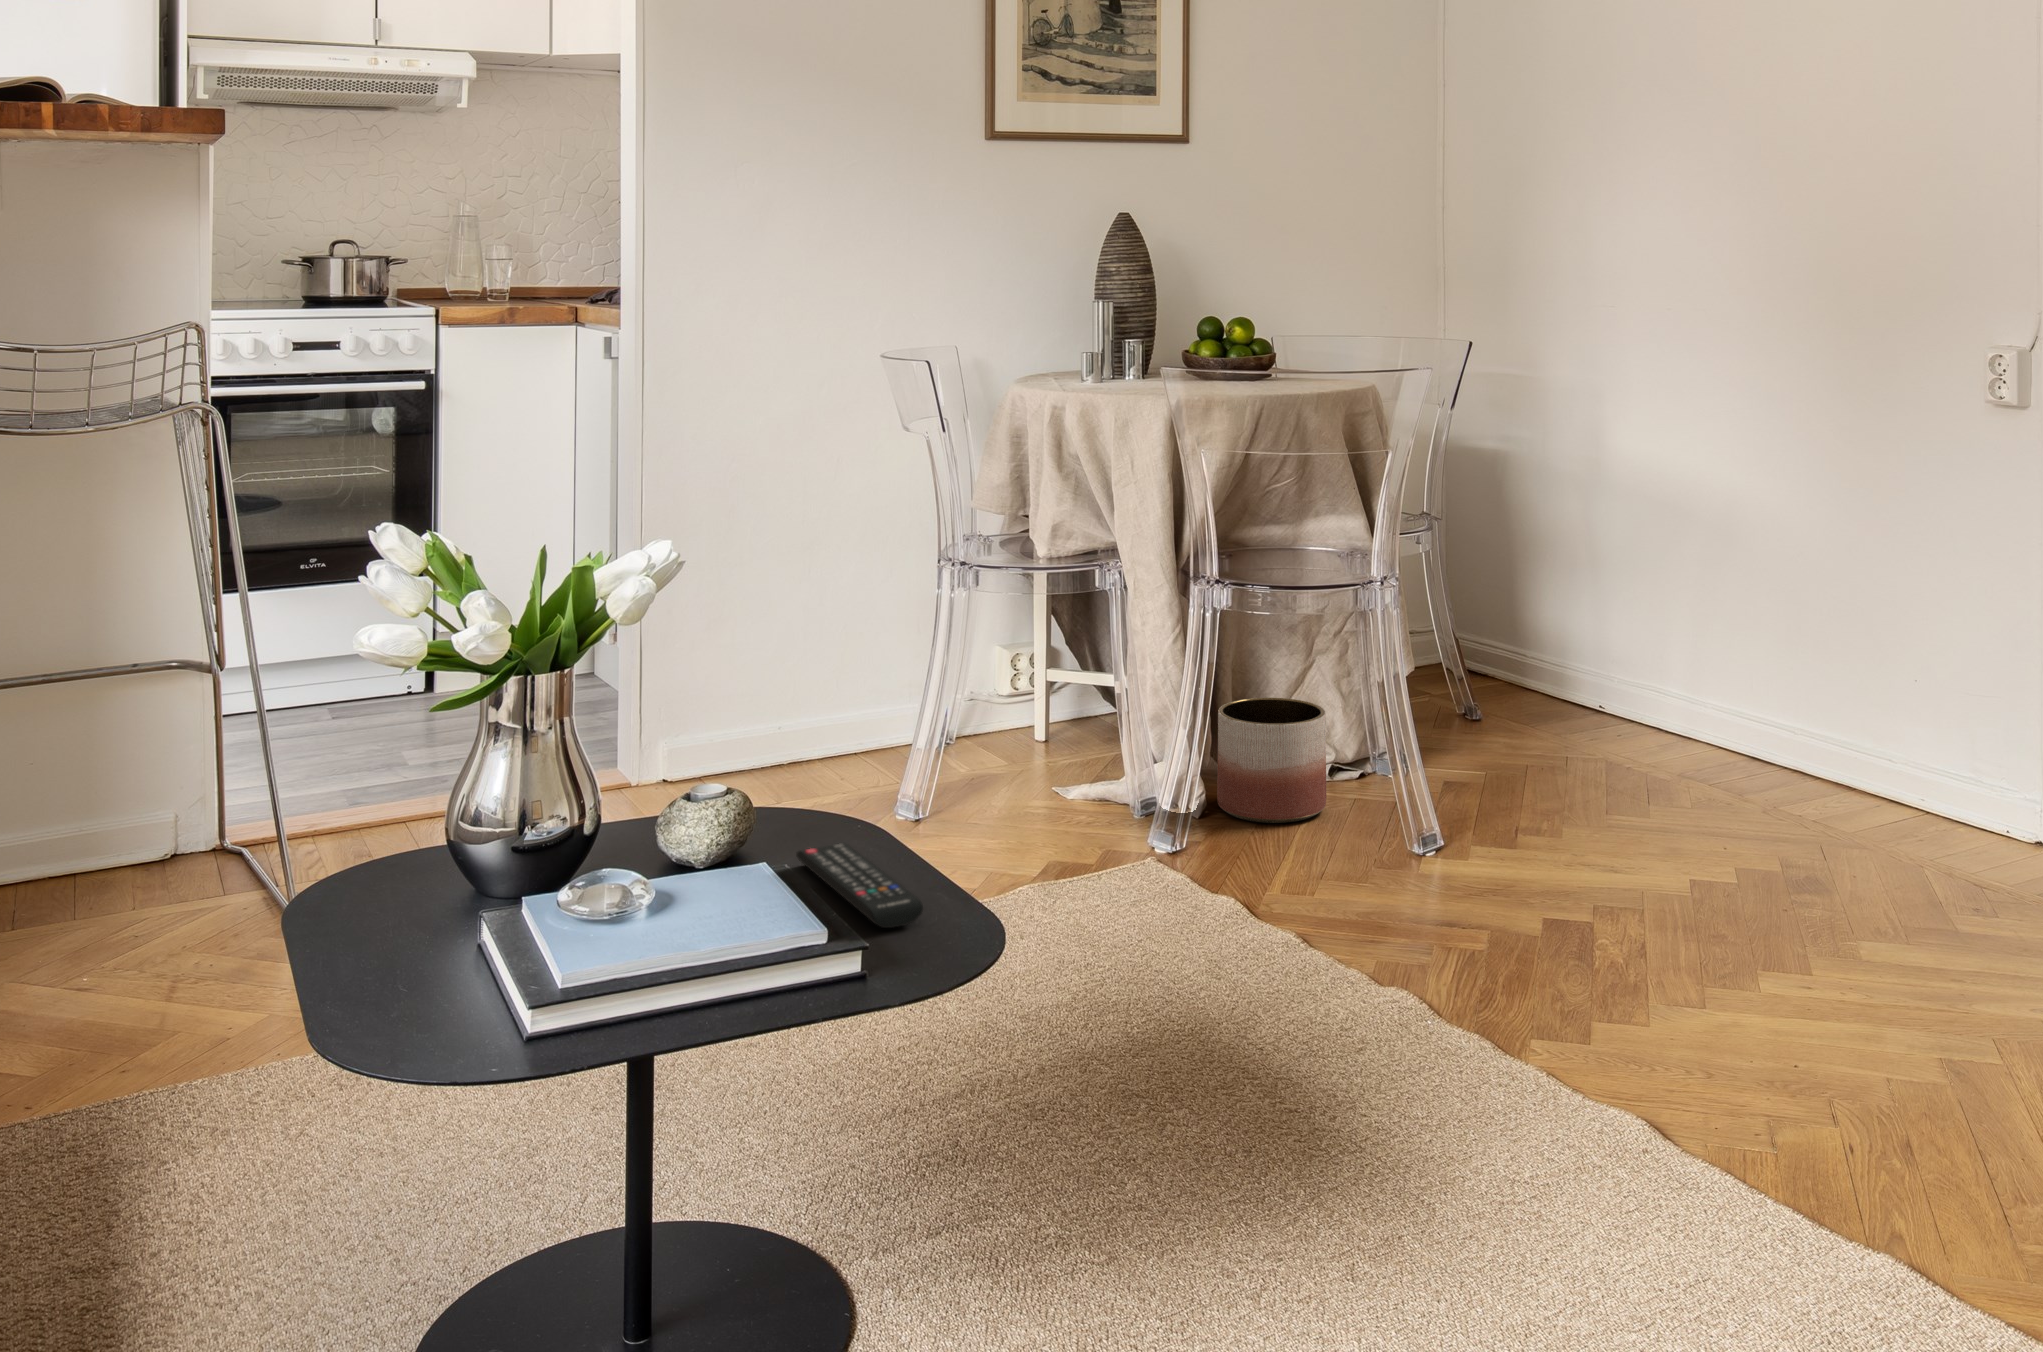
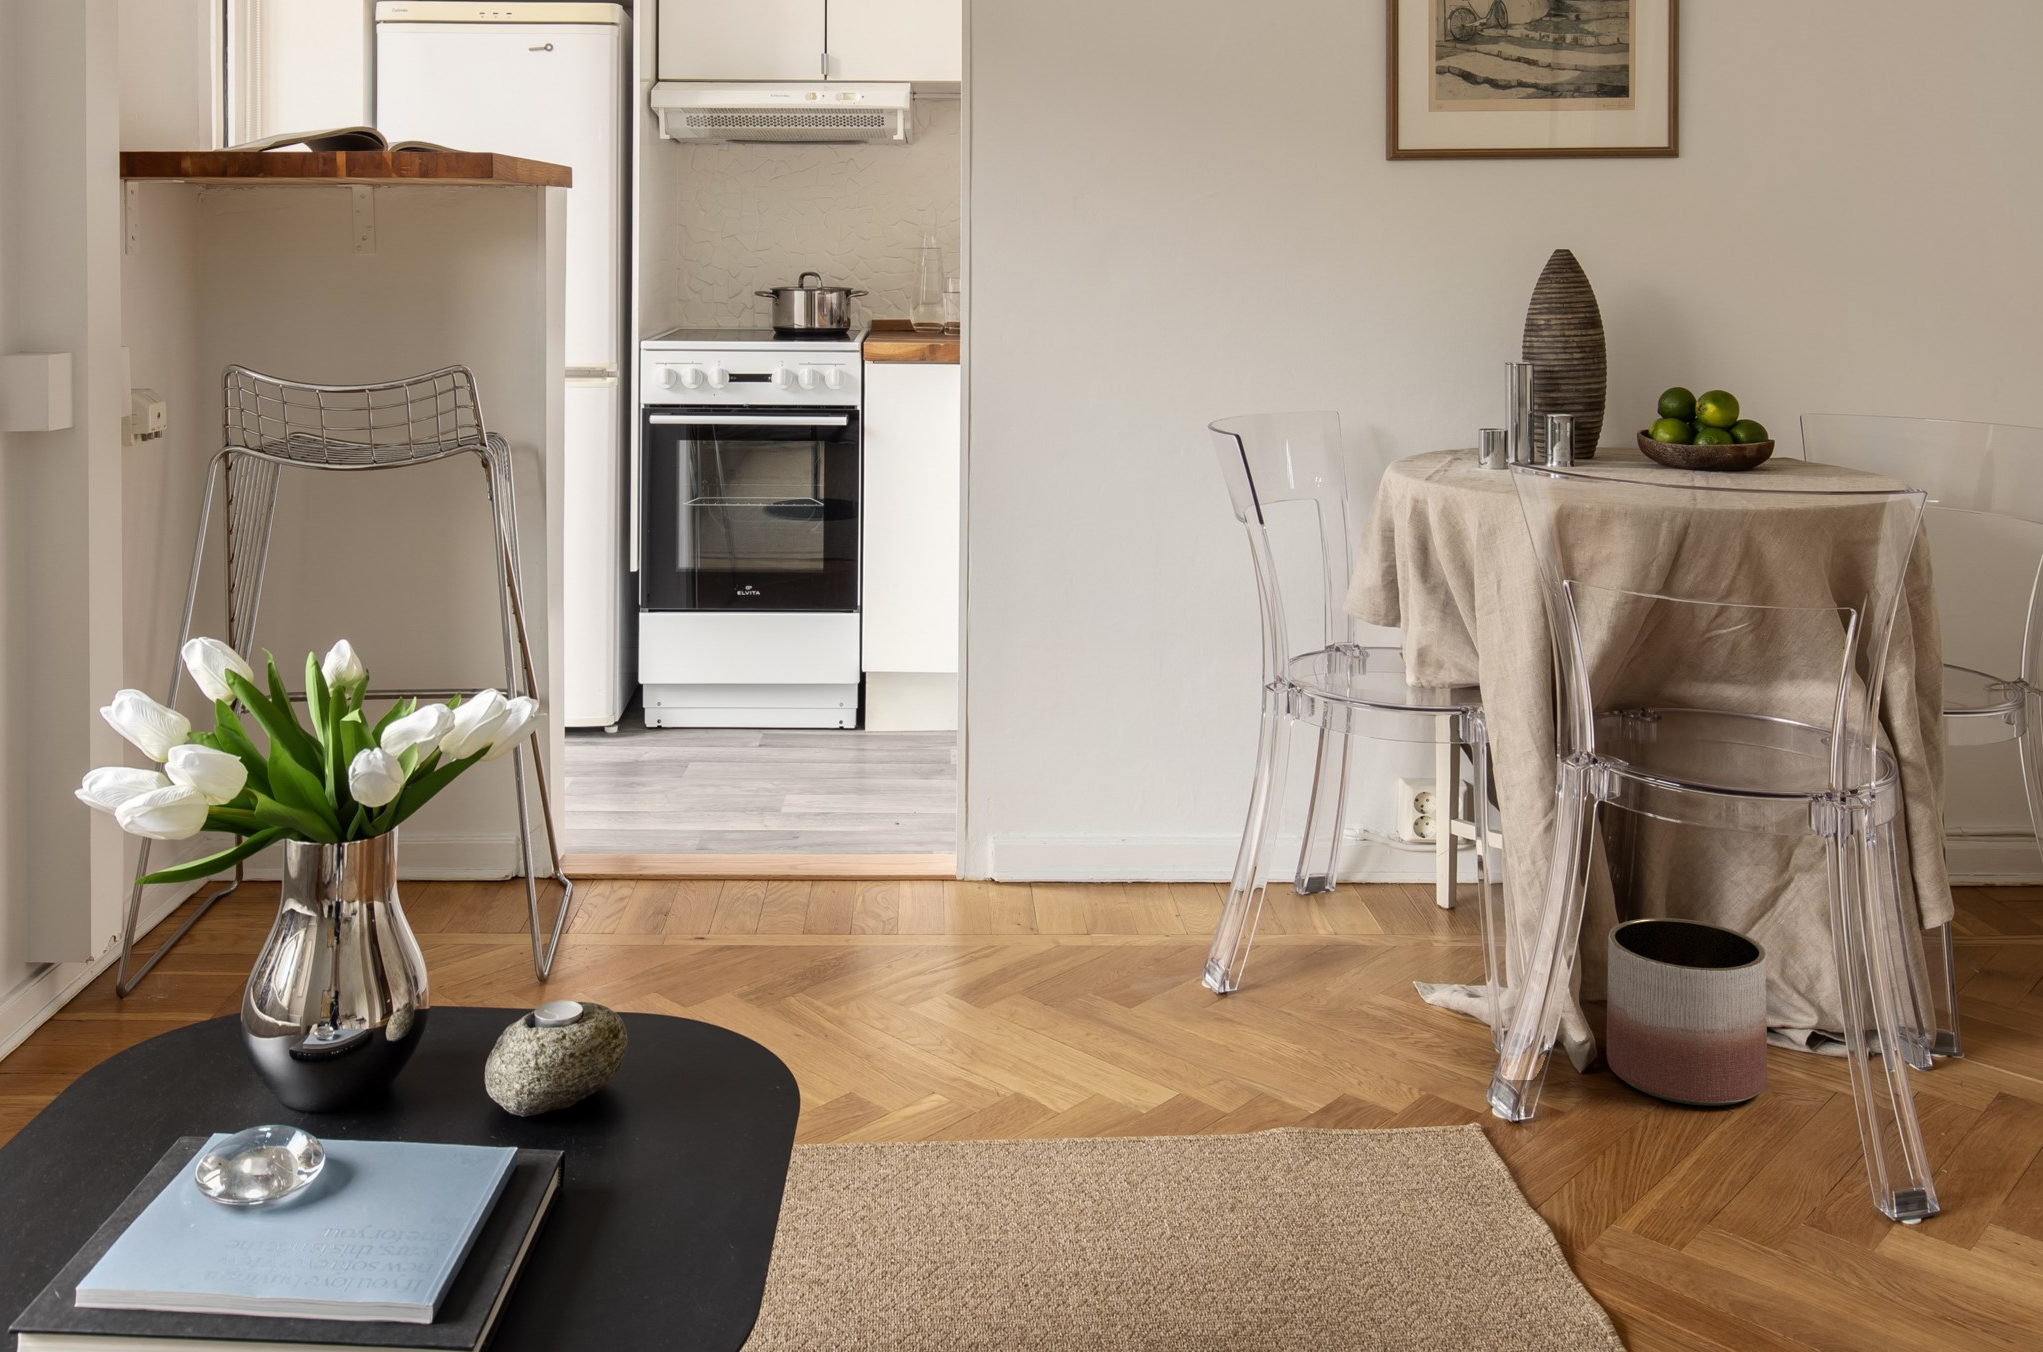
remote control: present [796,843,923,928] -> none [611,1102,712,1254]

